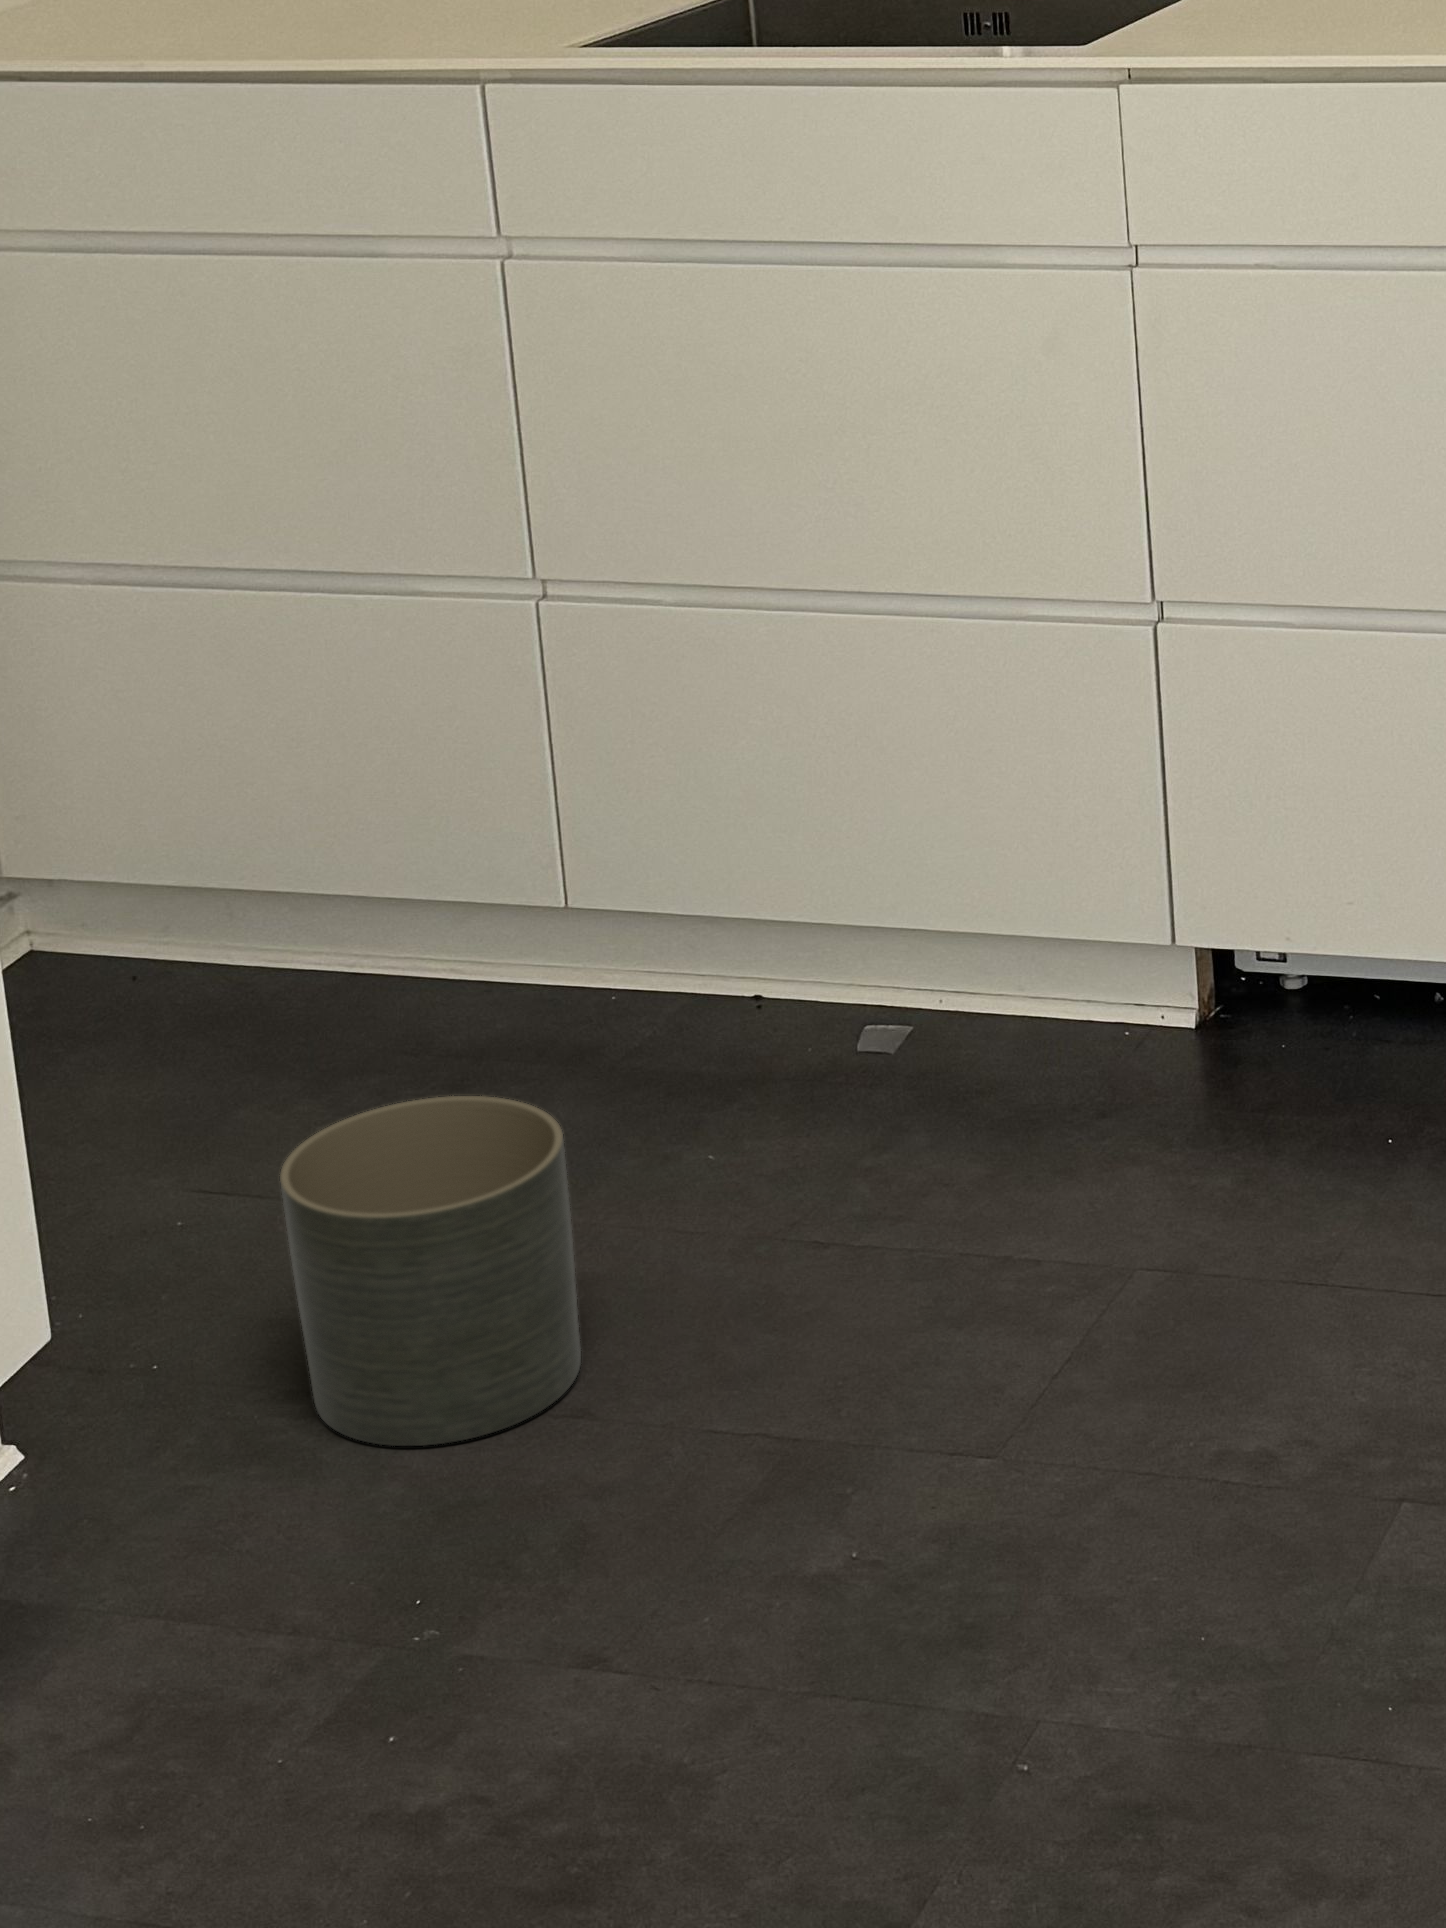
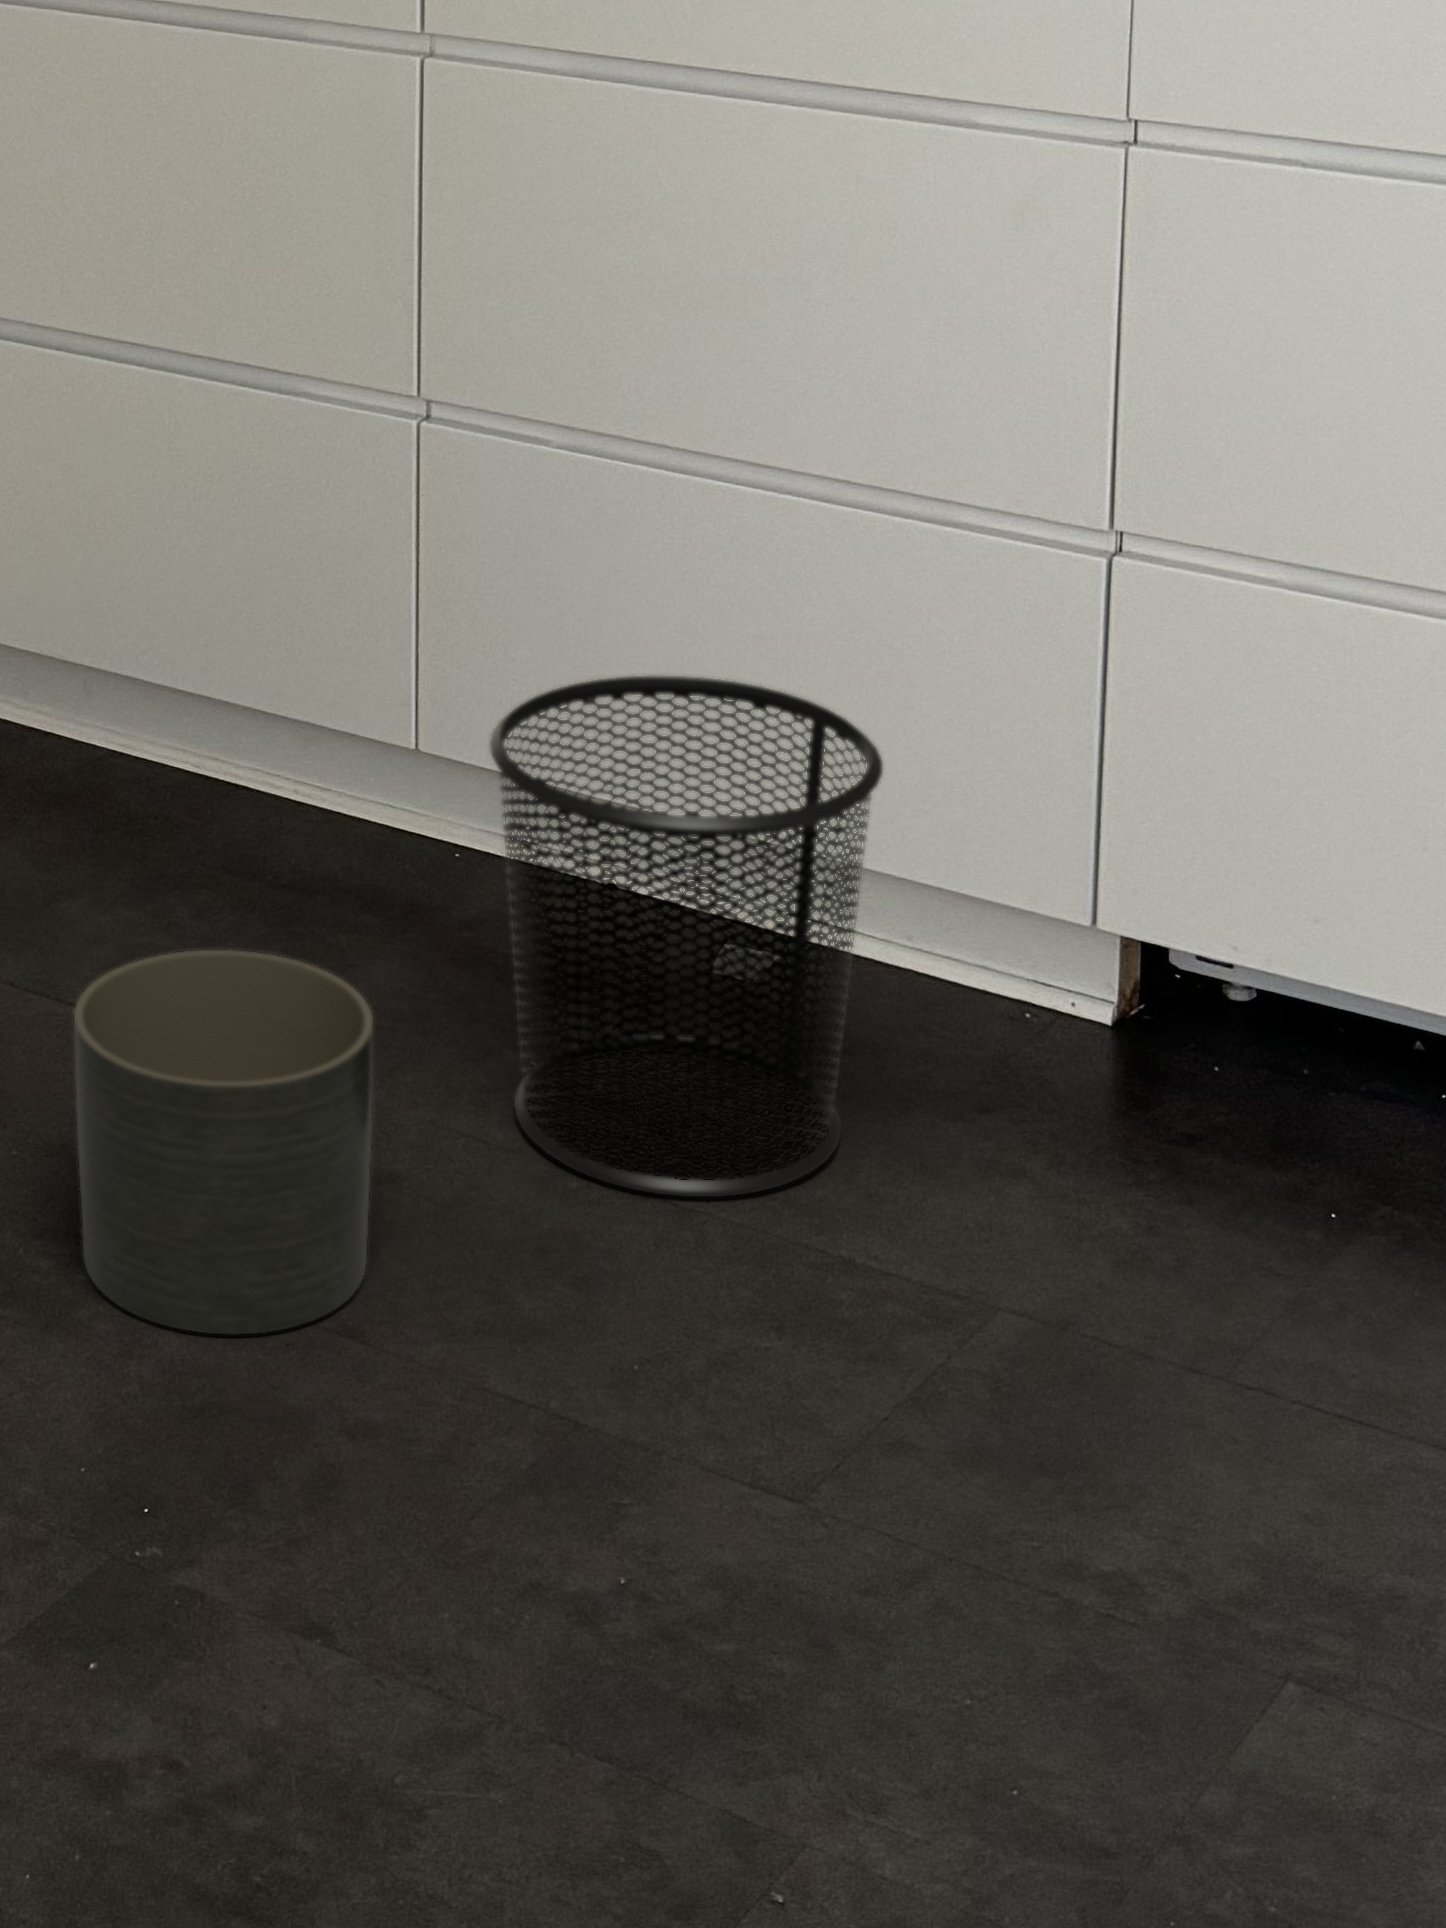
trash can: none [634,786,982,1246] -> present [490,676,883,1197]

